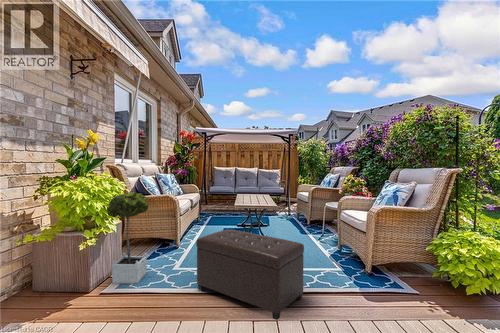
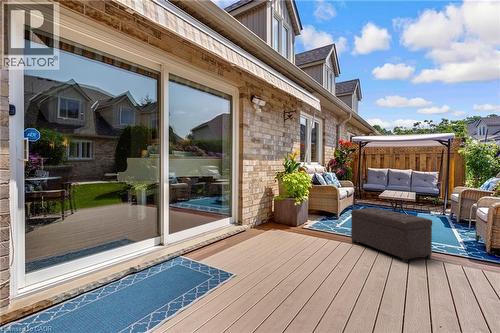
potted tree: present [107,191,148,284] -> none [298,179,321,234]

